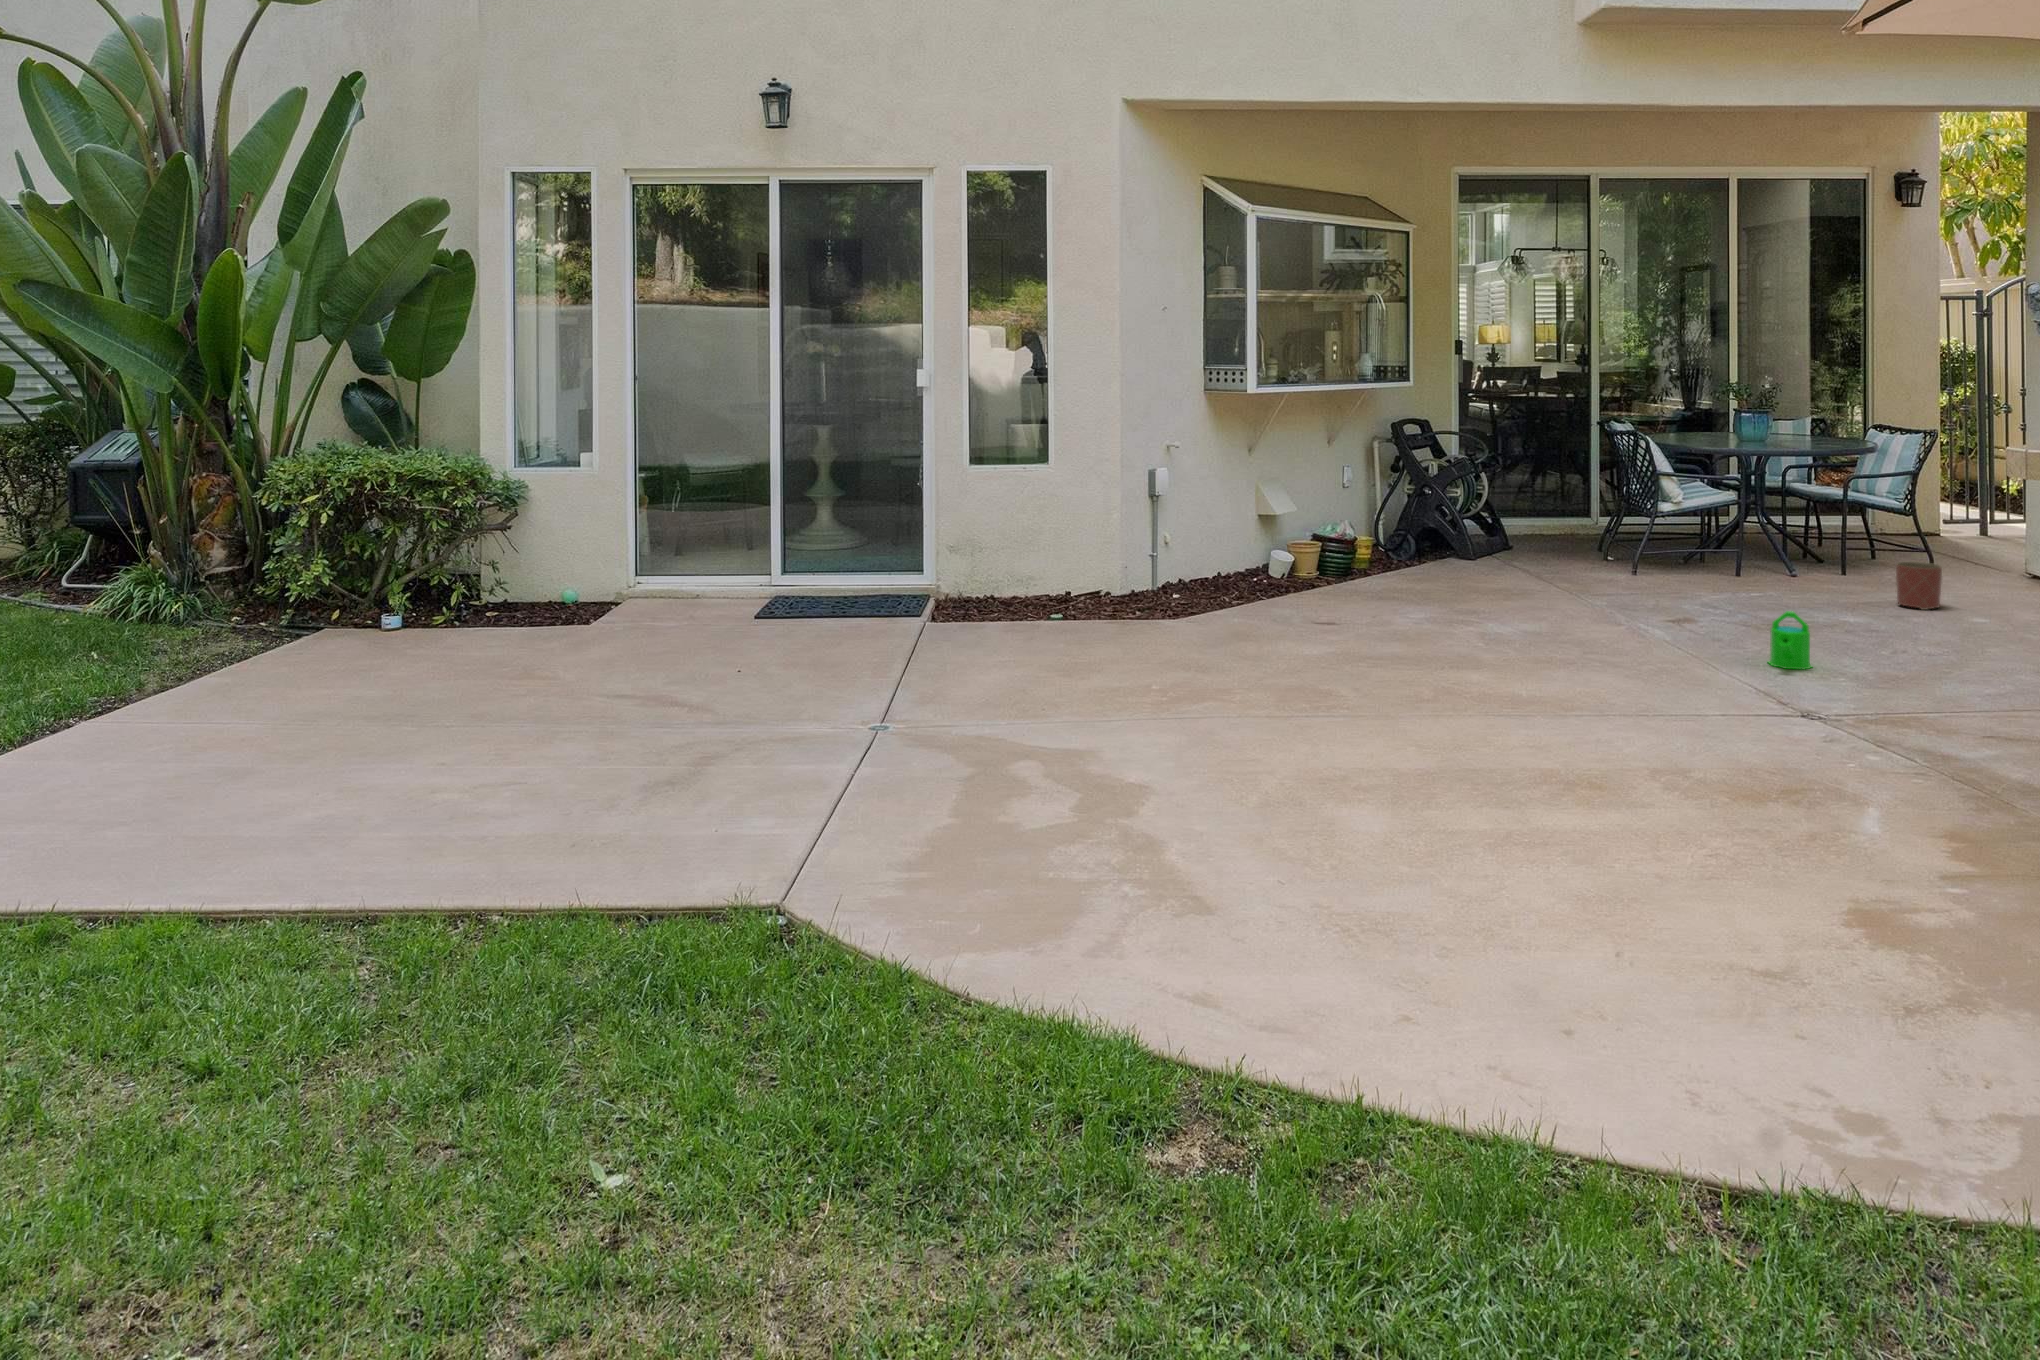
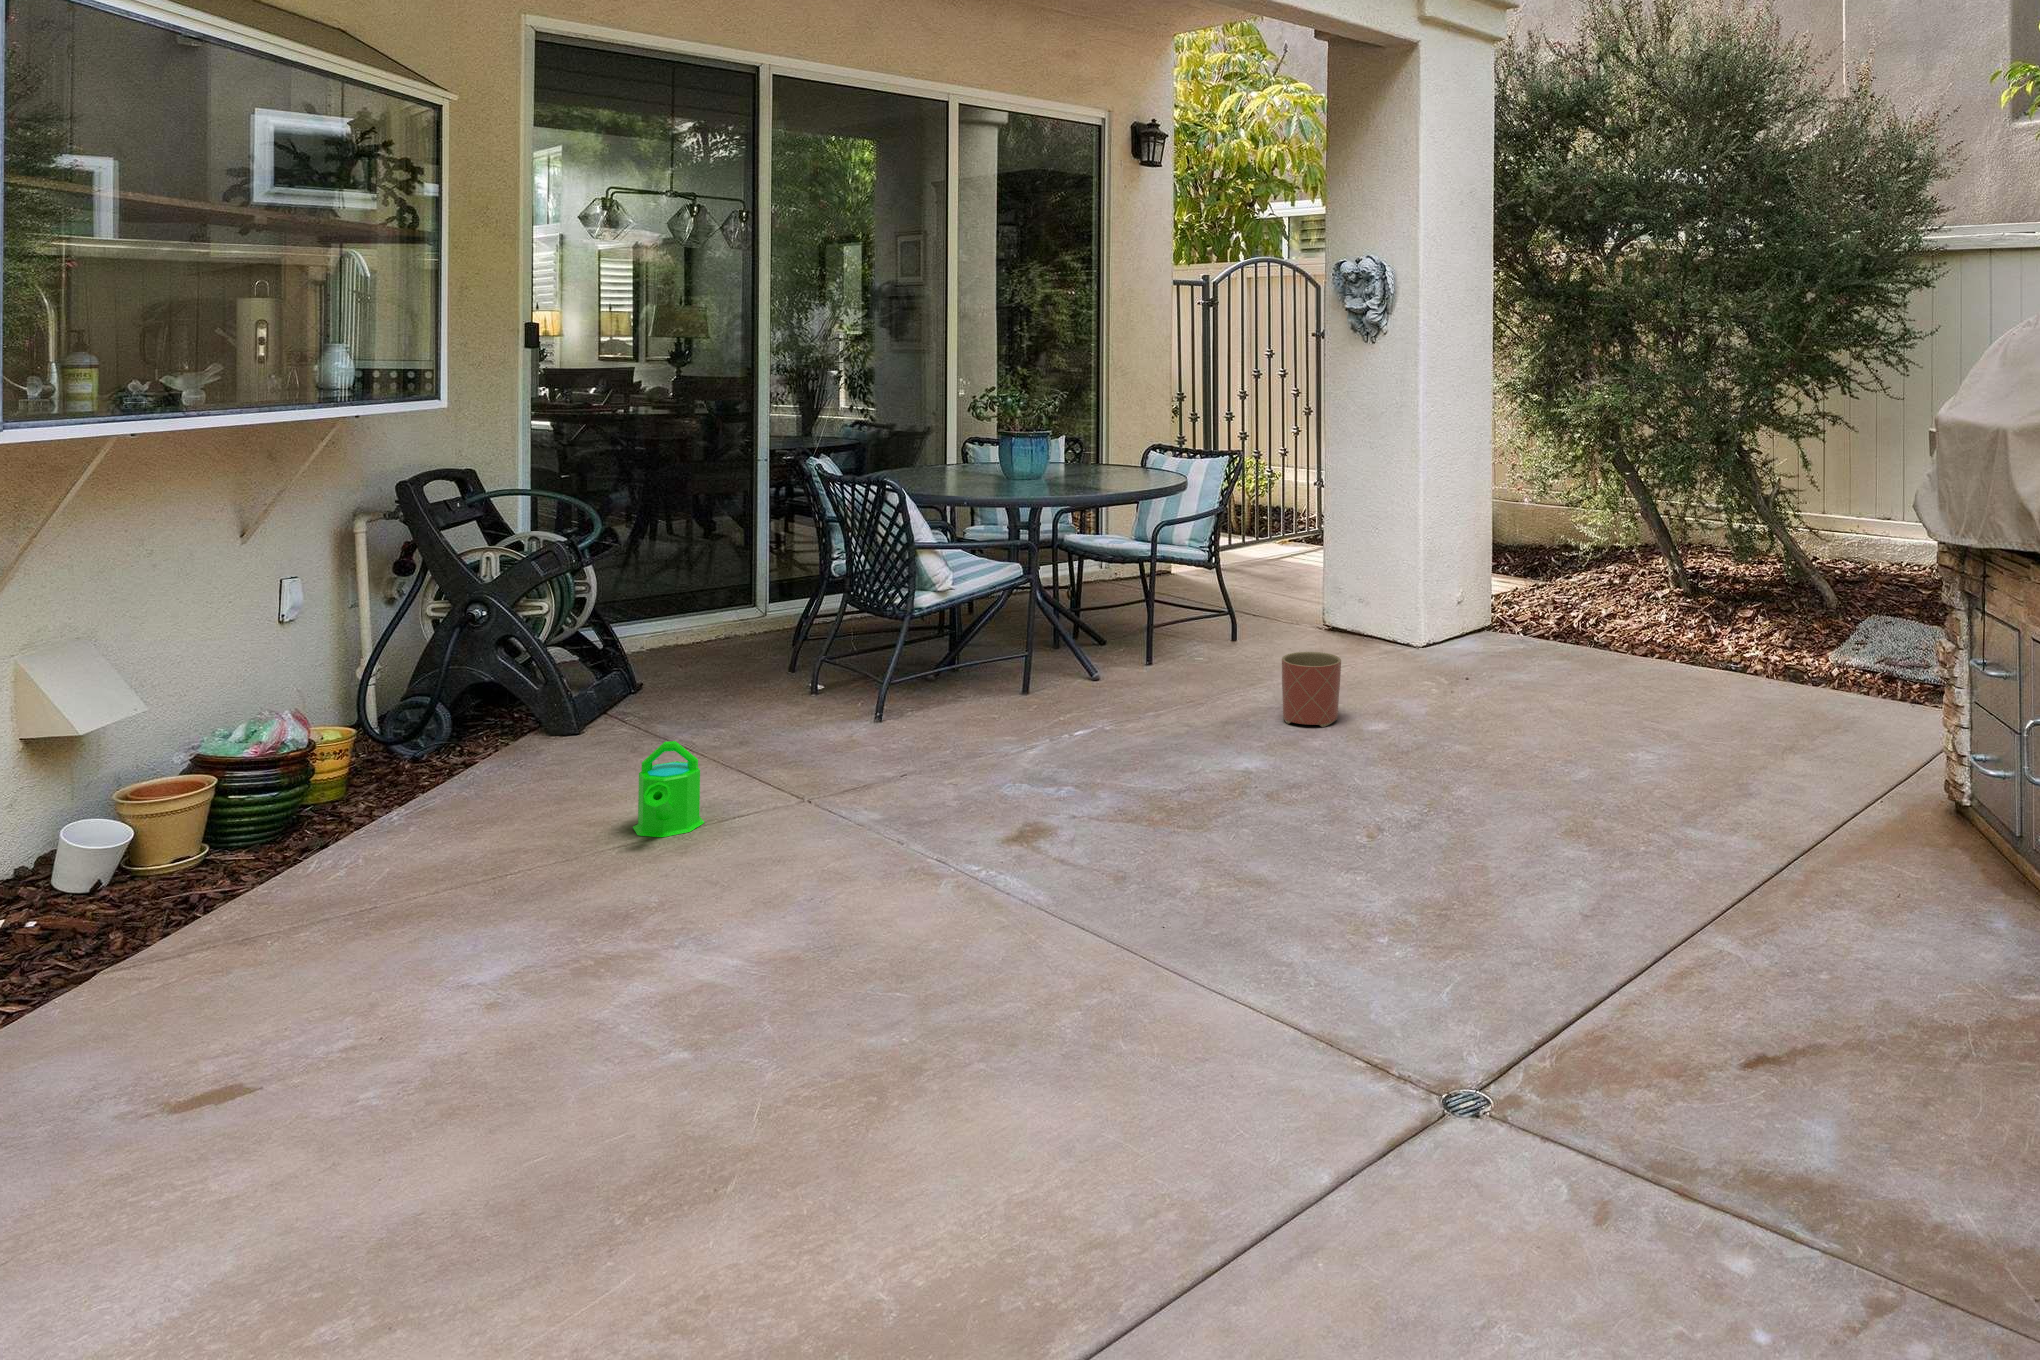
watering can: present [1769,611,1812,670] -> present [633,741,704,837]

